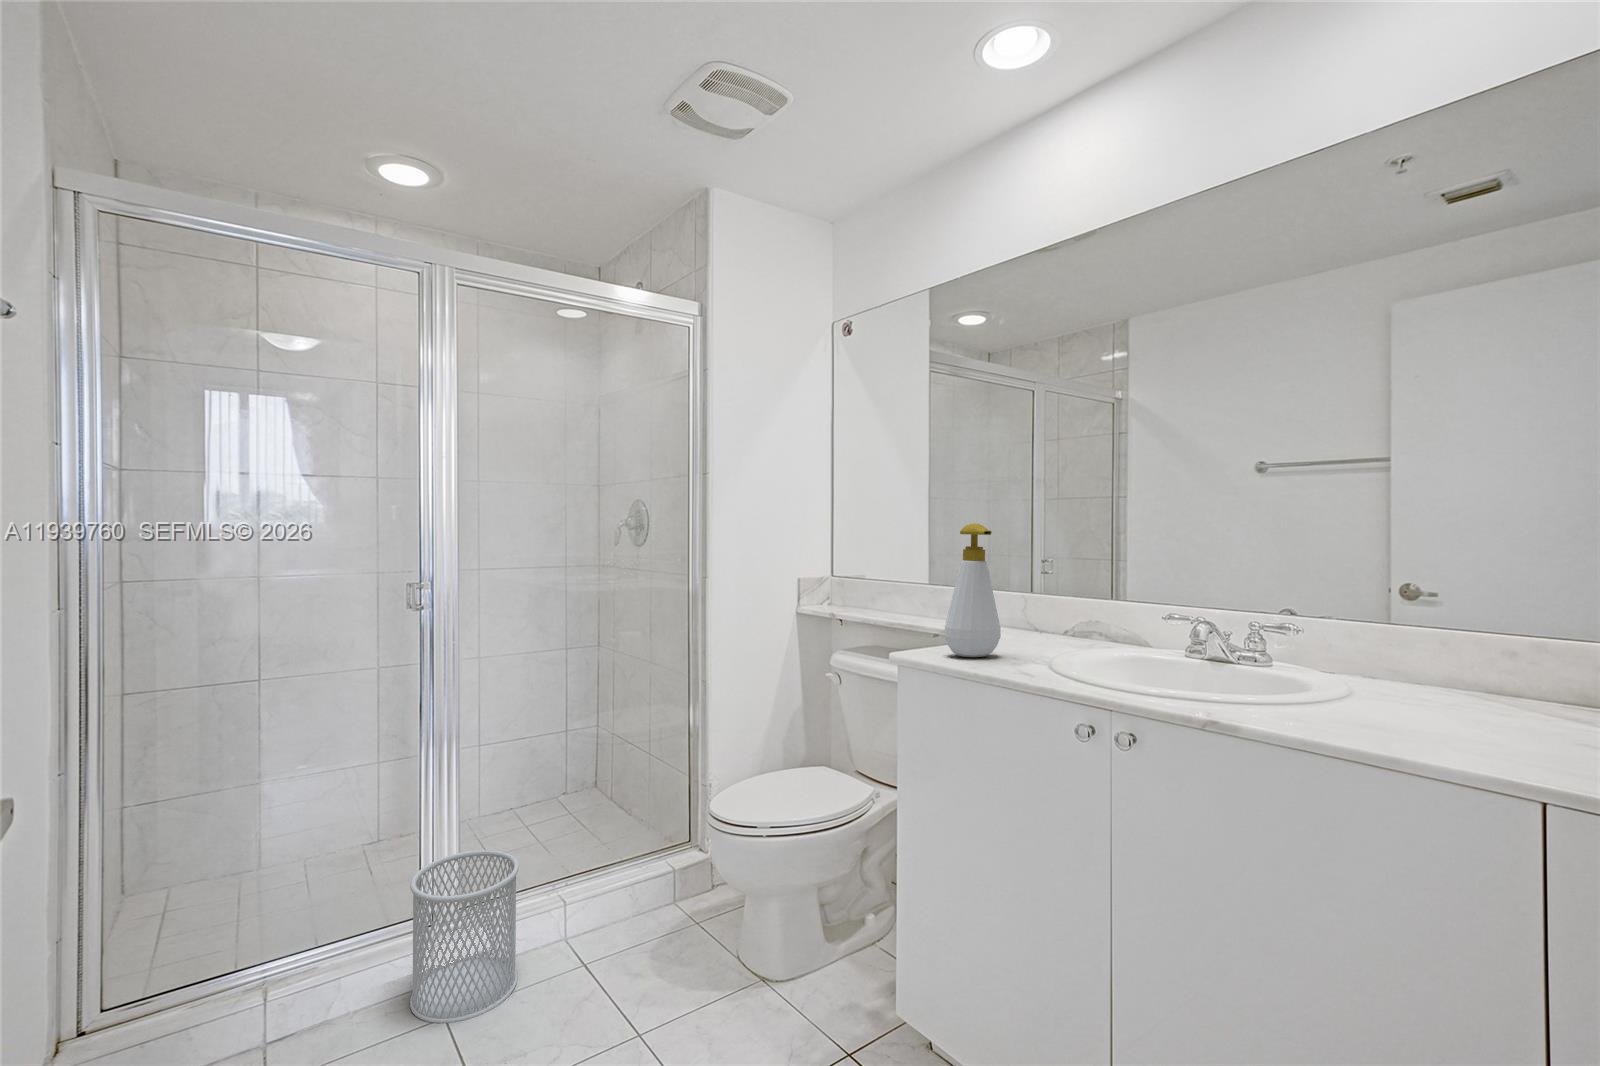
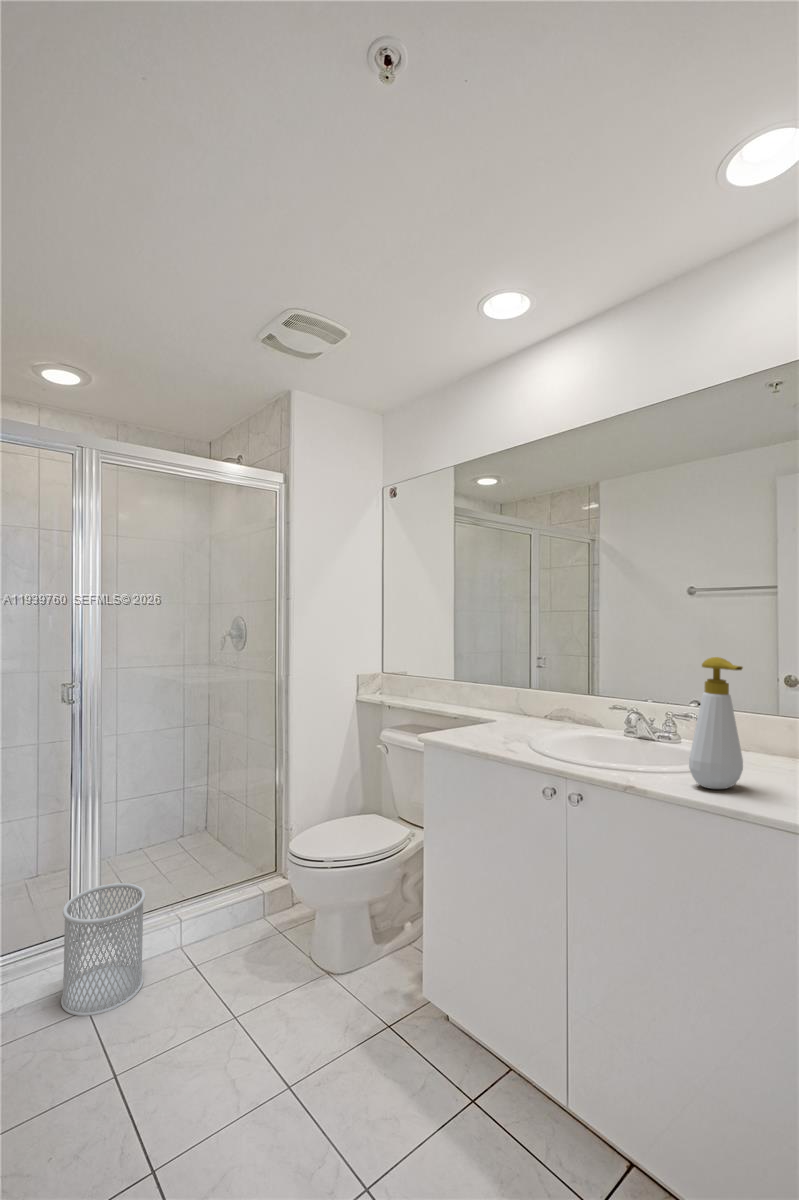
soap bottle: present [944,523,1001,657] -> present [689,657,743,789]

